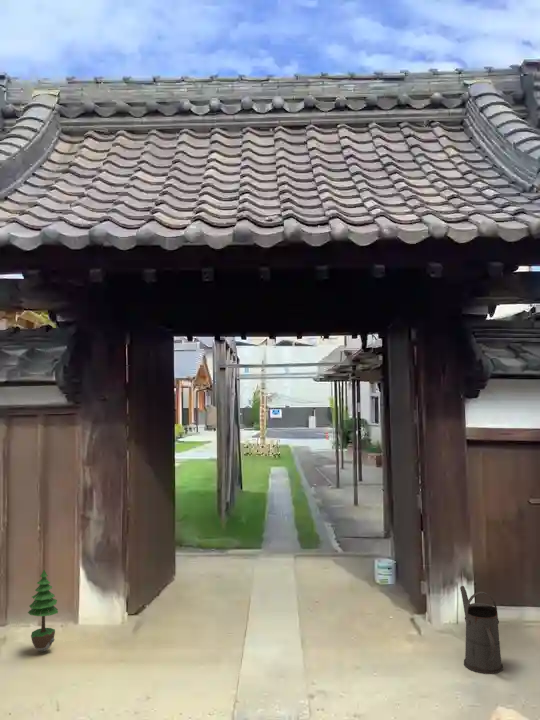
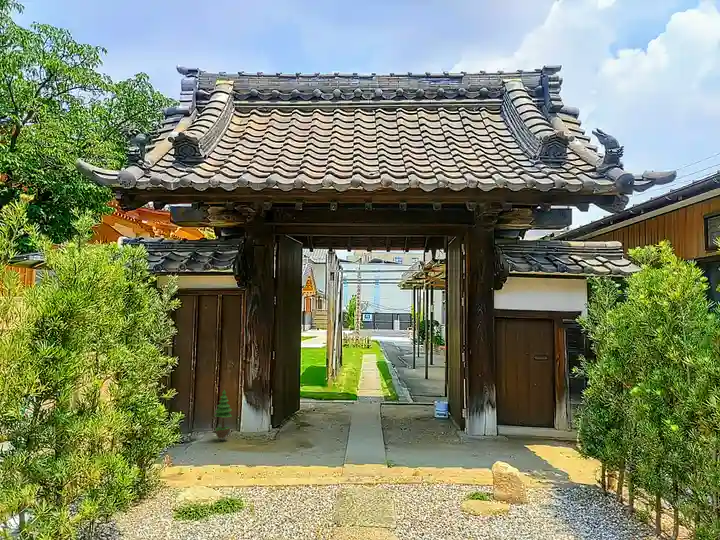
watering can: present [460,586,503,674] -> none [486,406,510,455]

